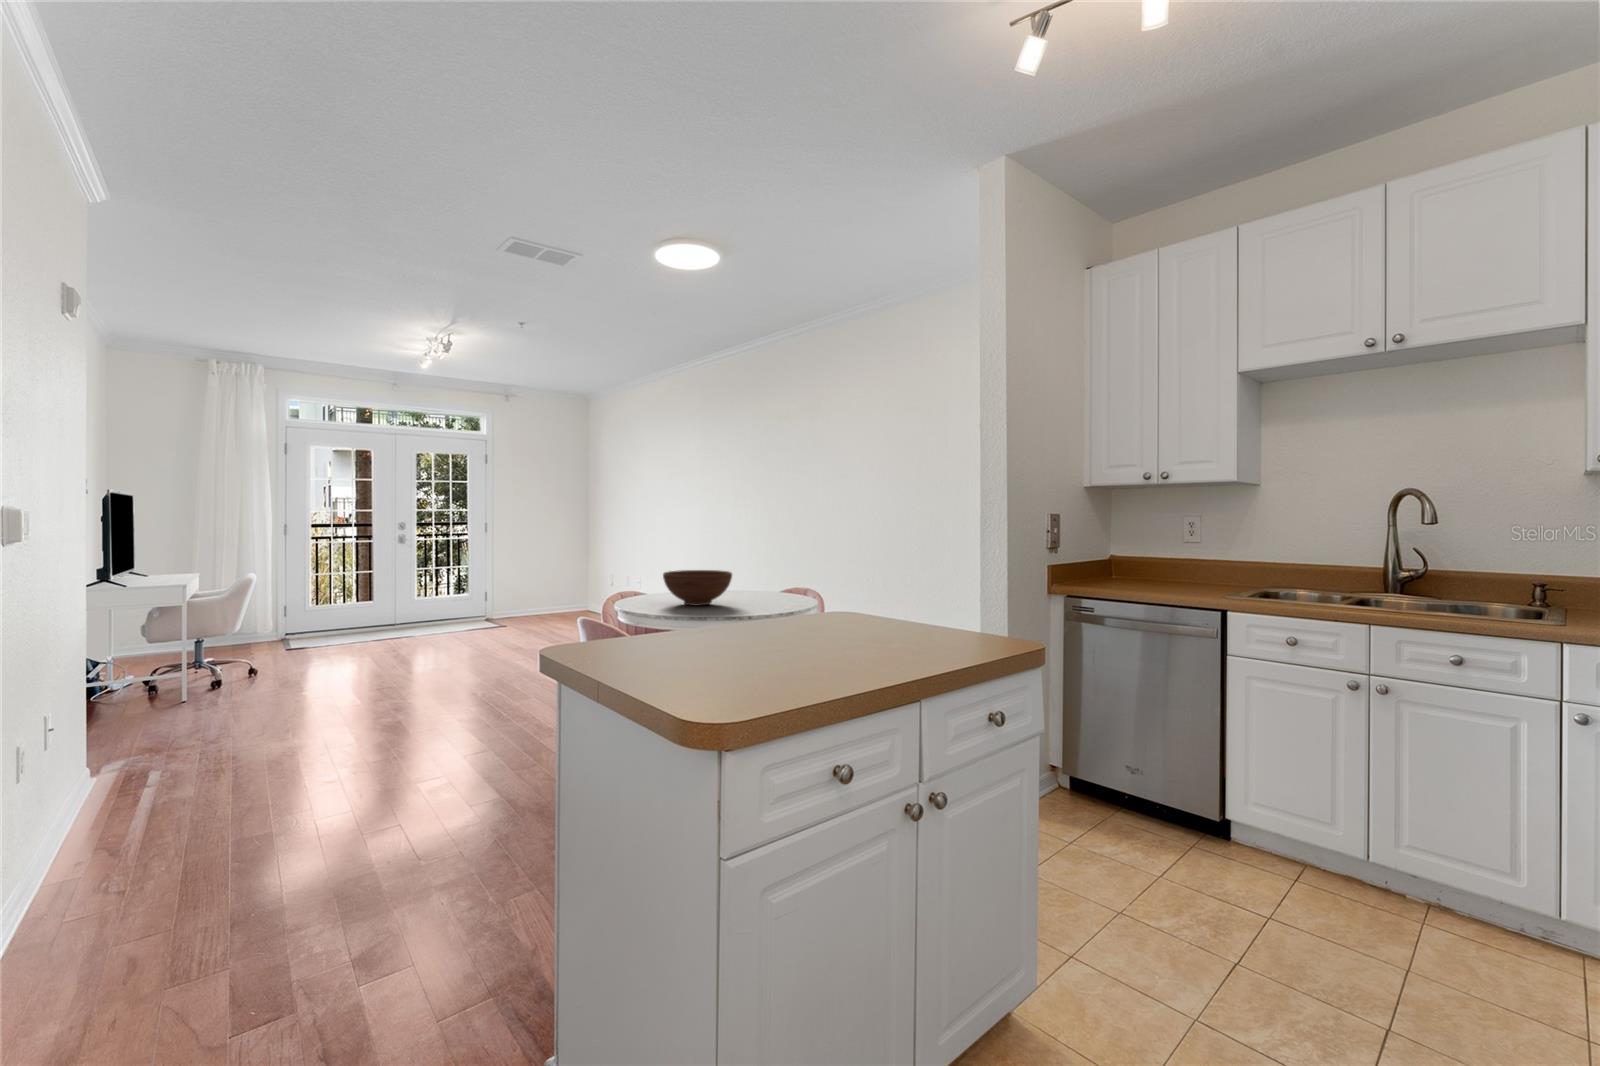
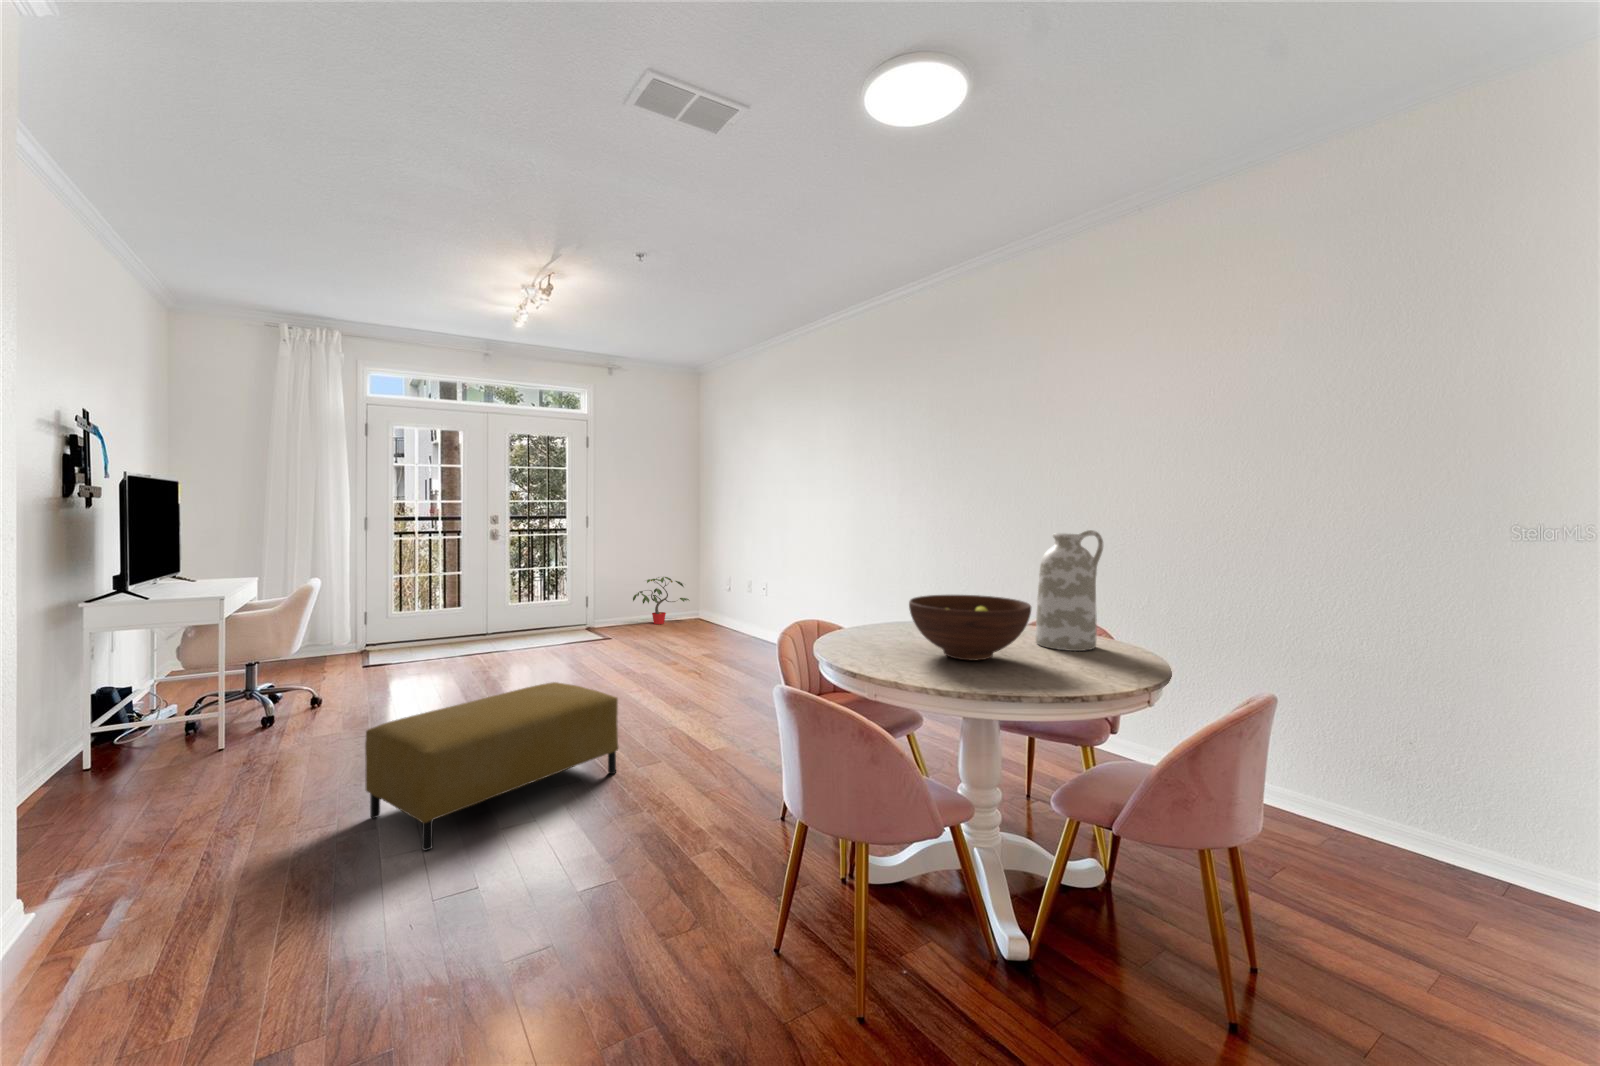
vase: none [752,531,786,602] -> present [1036,530,1103,651]
potted plant: none [527,574,581,616] -> present [633,577,689,624]
ottoman: none [314,644,499,743] -> present [365,682,618,851]

